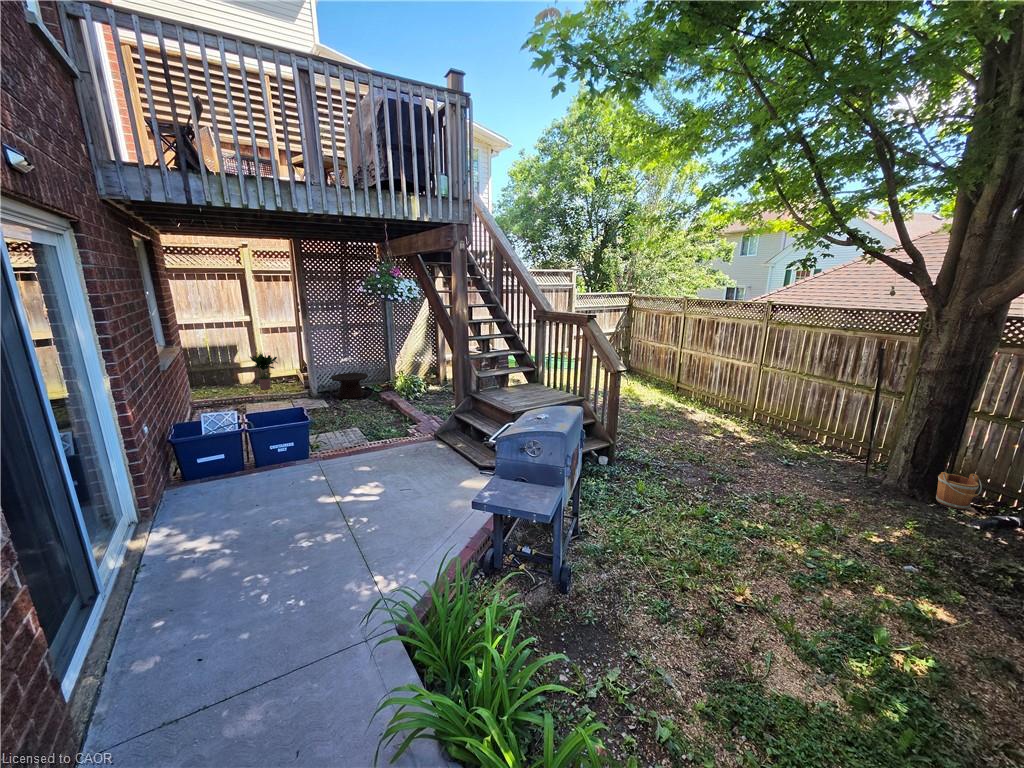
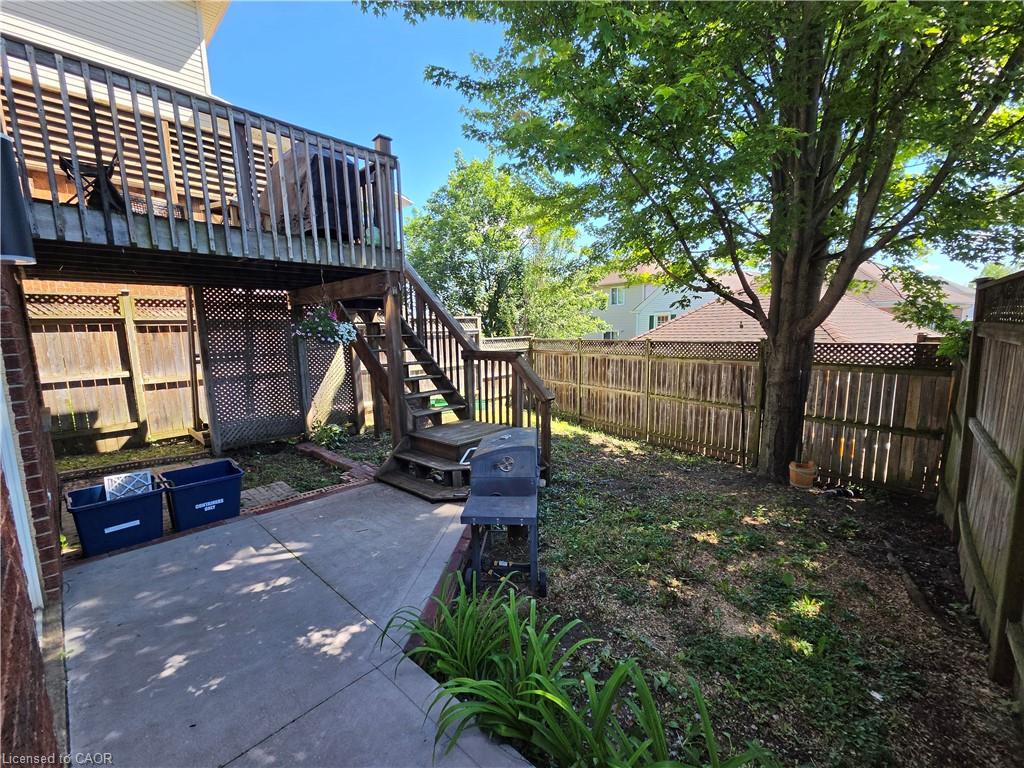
potted plant: present [250,354,277,389] -> none [129,409,170,453]
side table: present [331,373,368,399] -> none [238,425,281,453]

